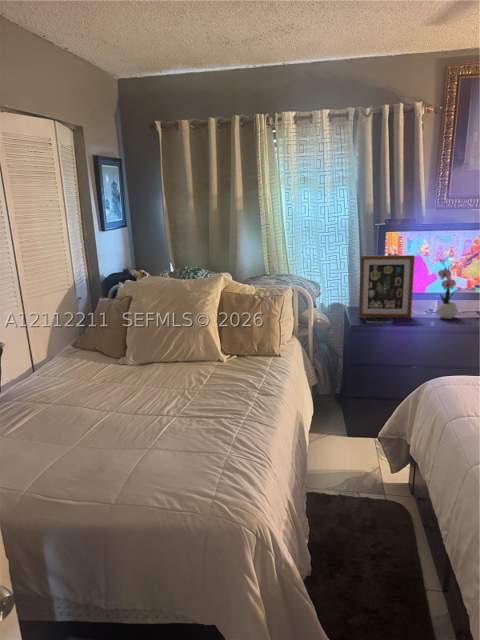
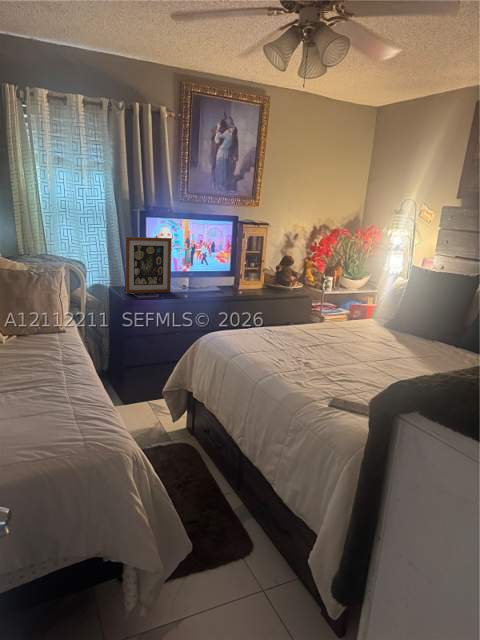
flower arrangement: present [437,260,460,319] -> none [190,242,208,292]

